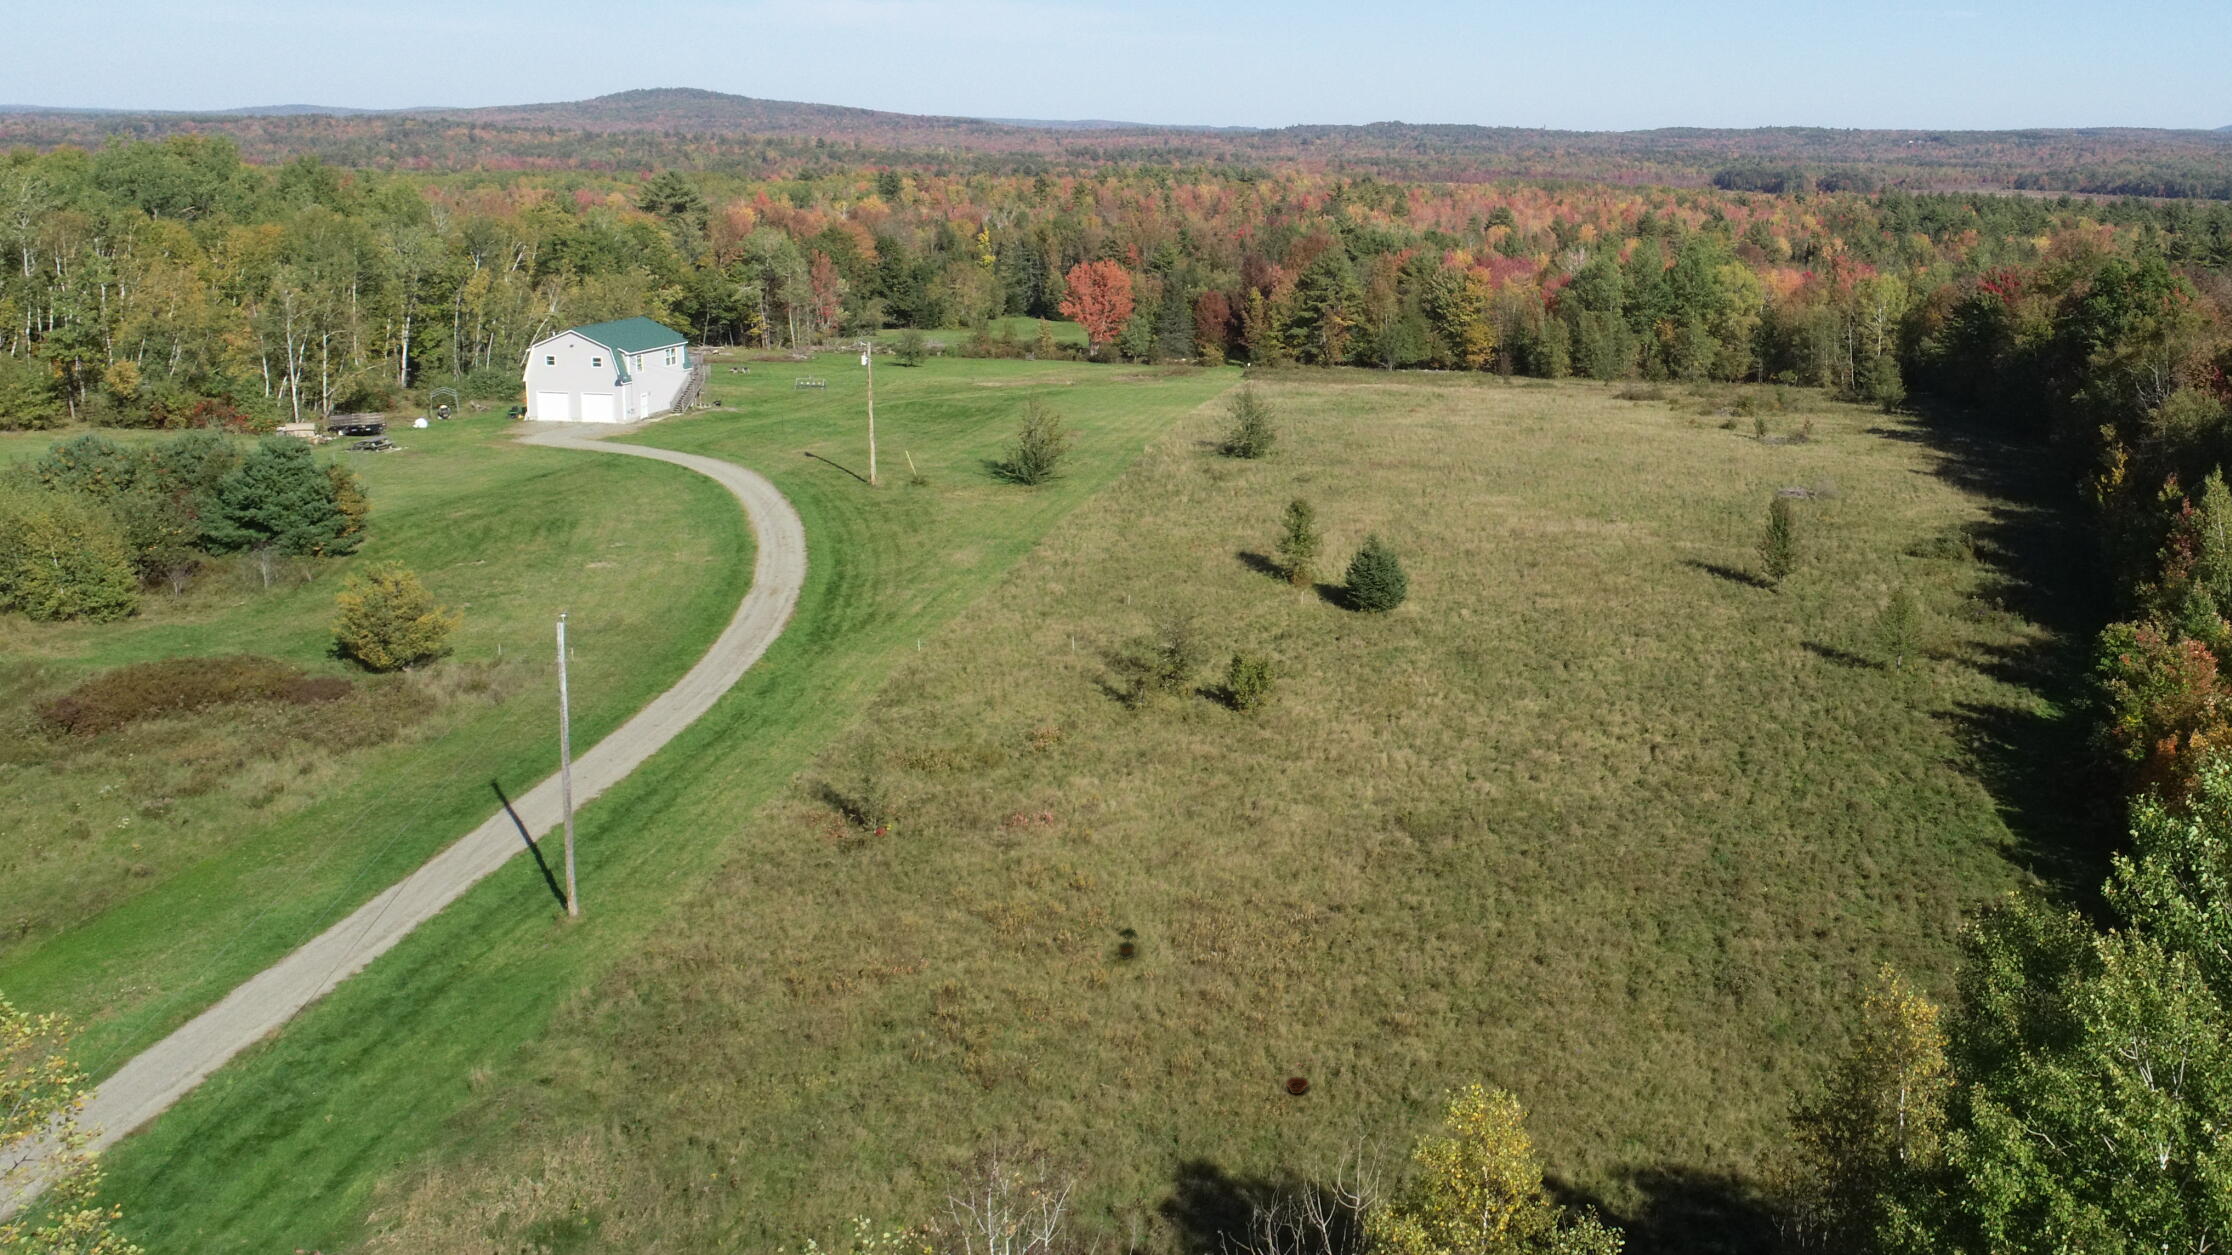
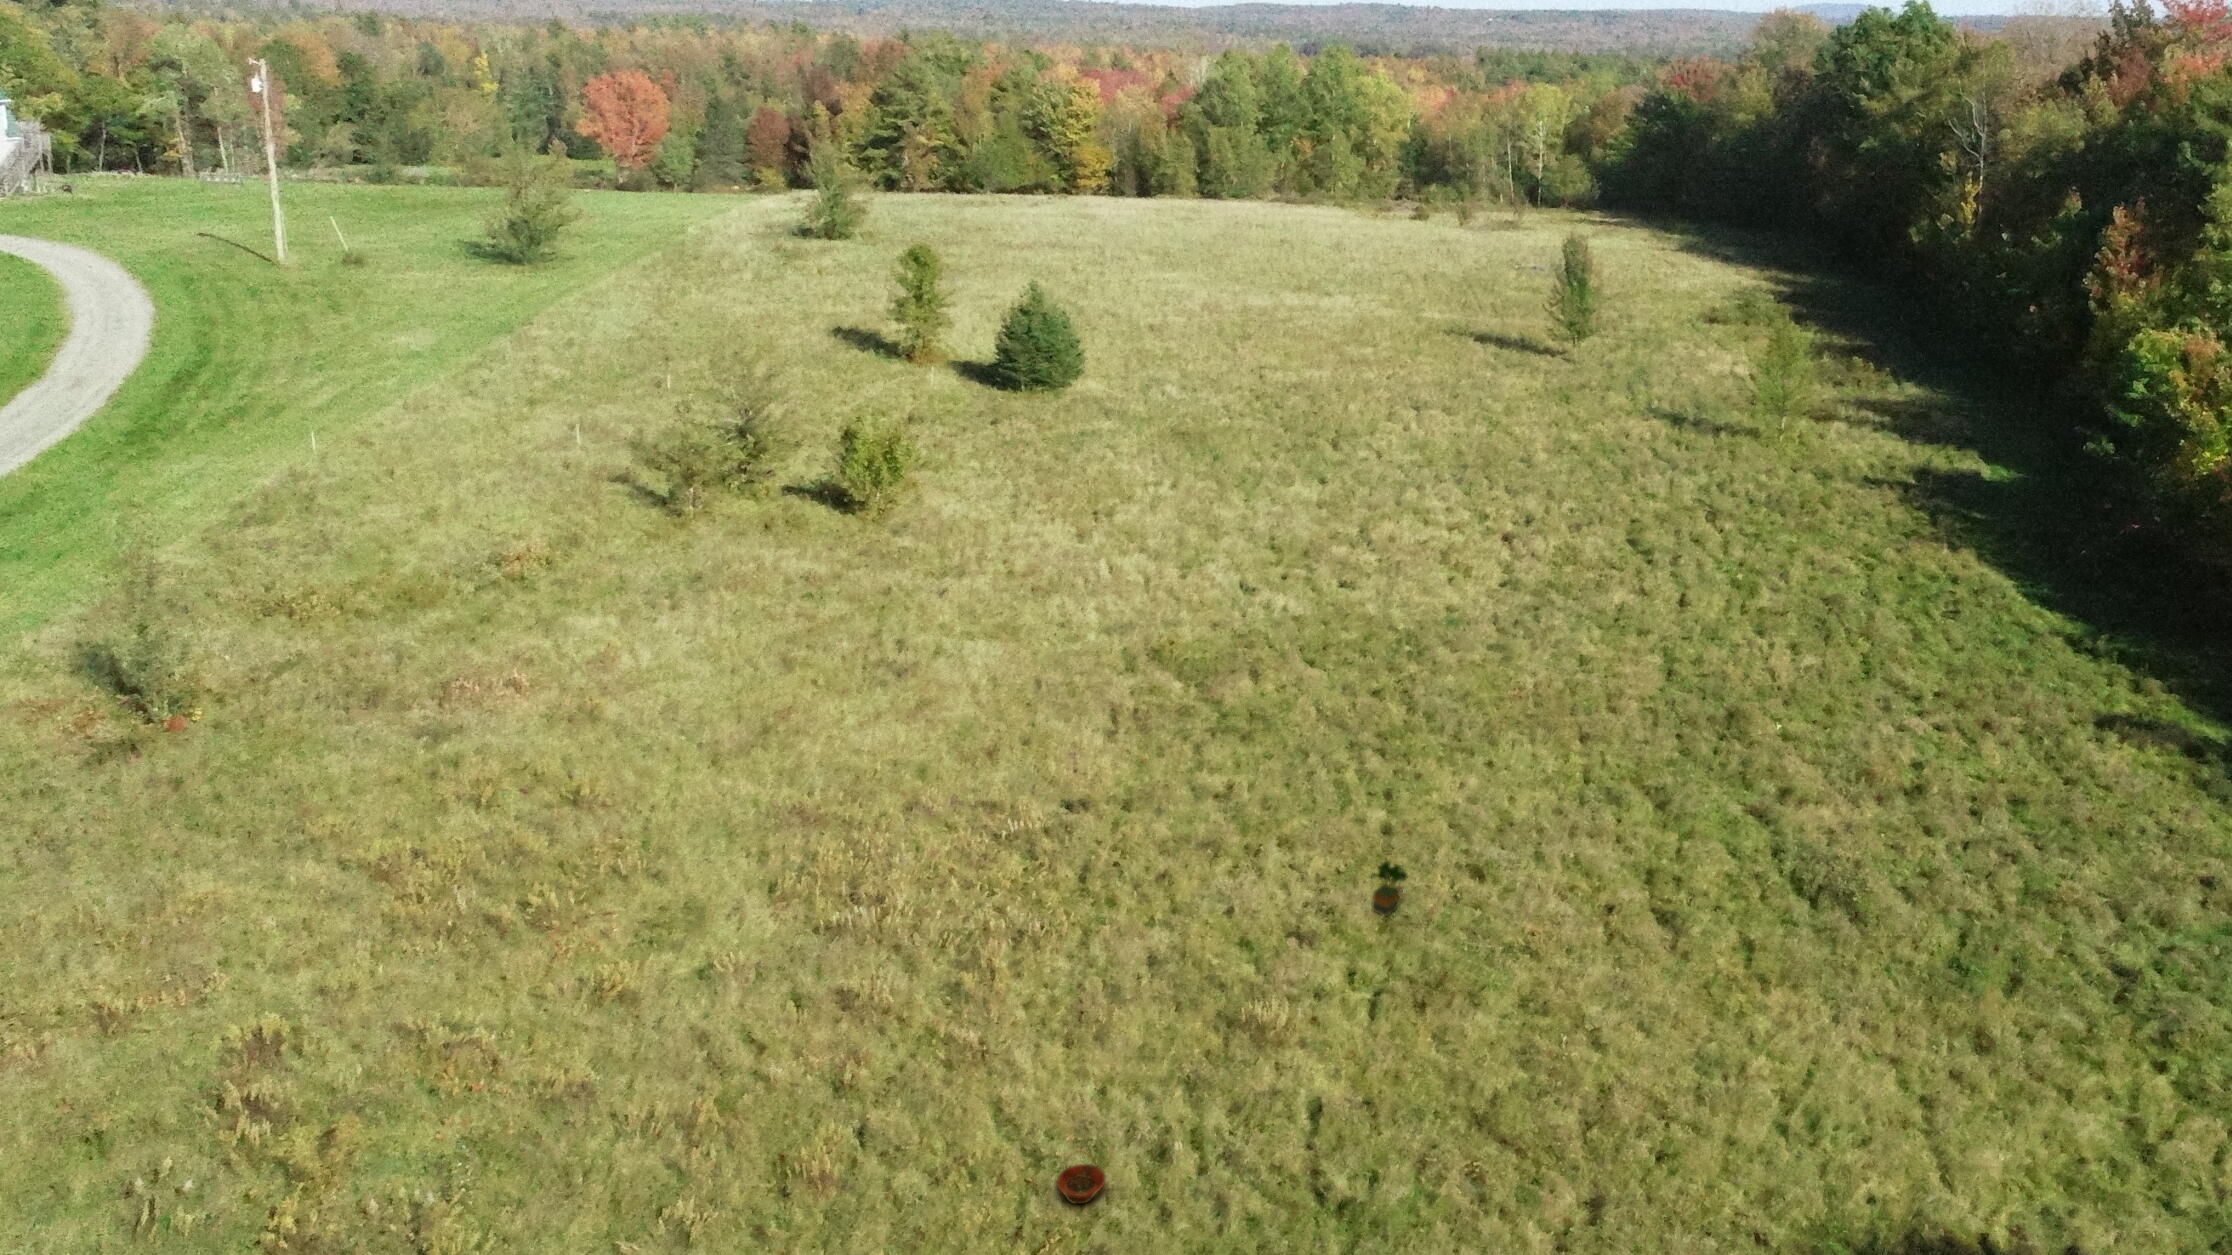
potted tree: present [1119,928,1139,959] -> present [1371,861,1408,916]

